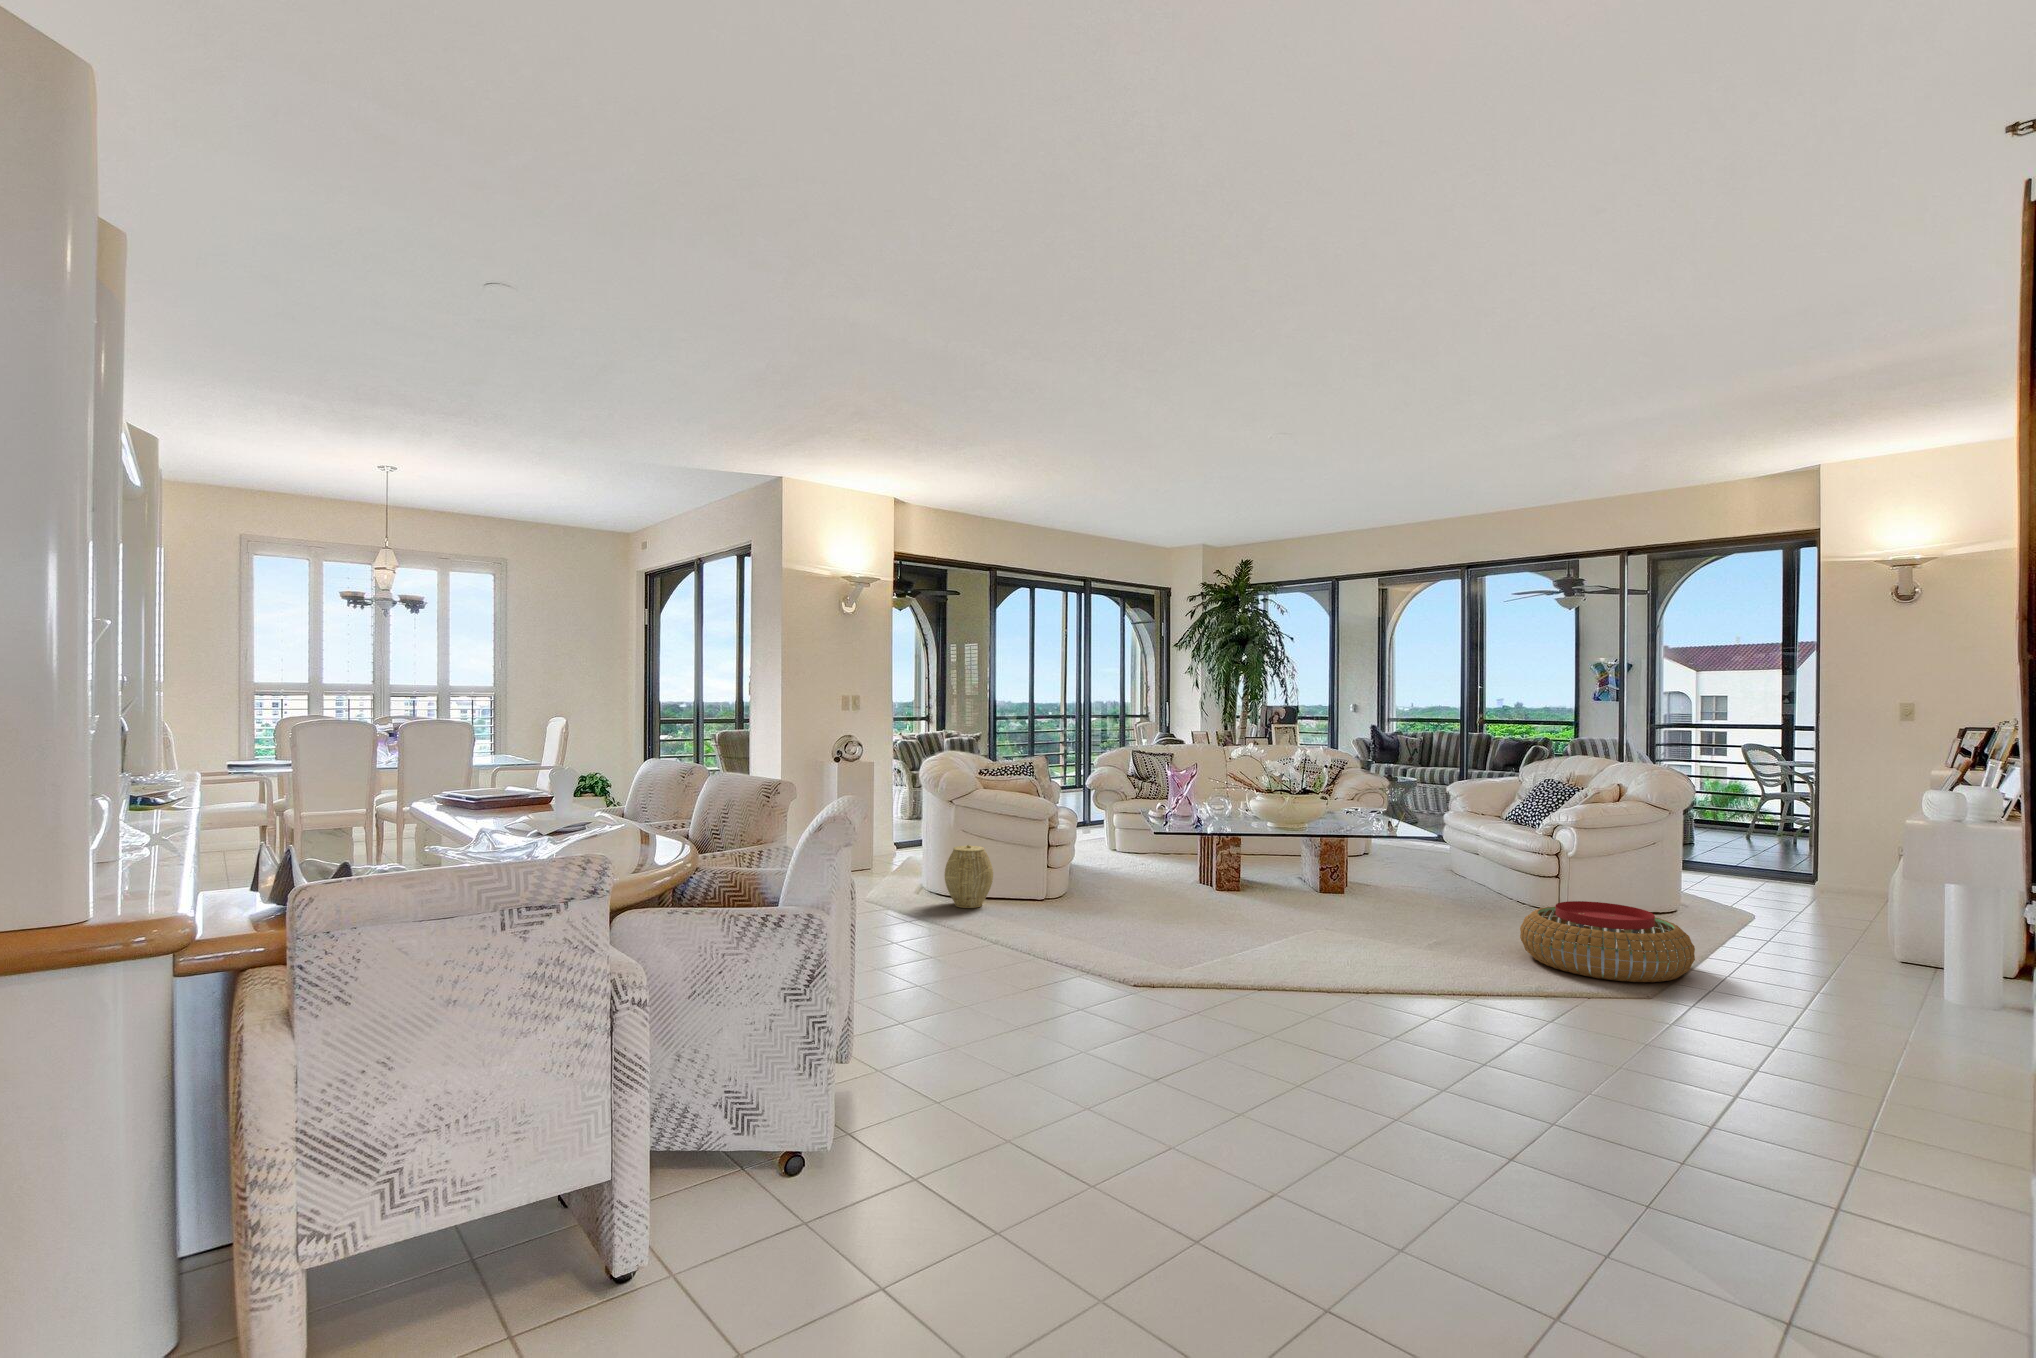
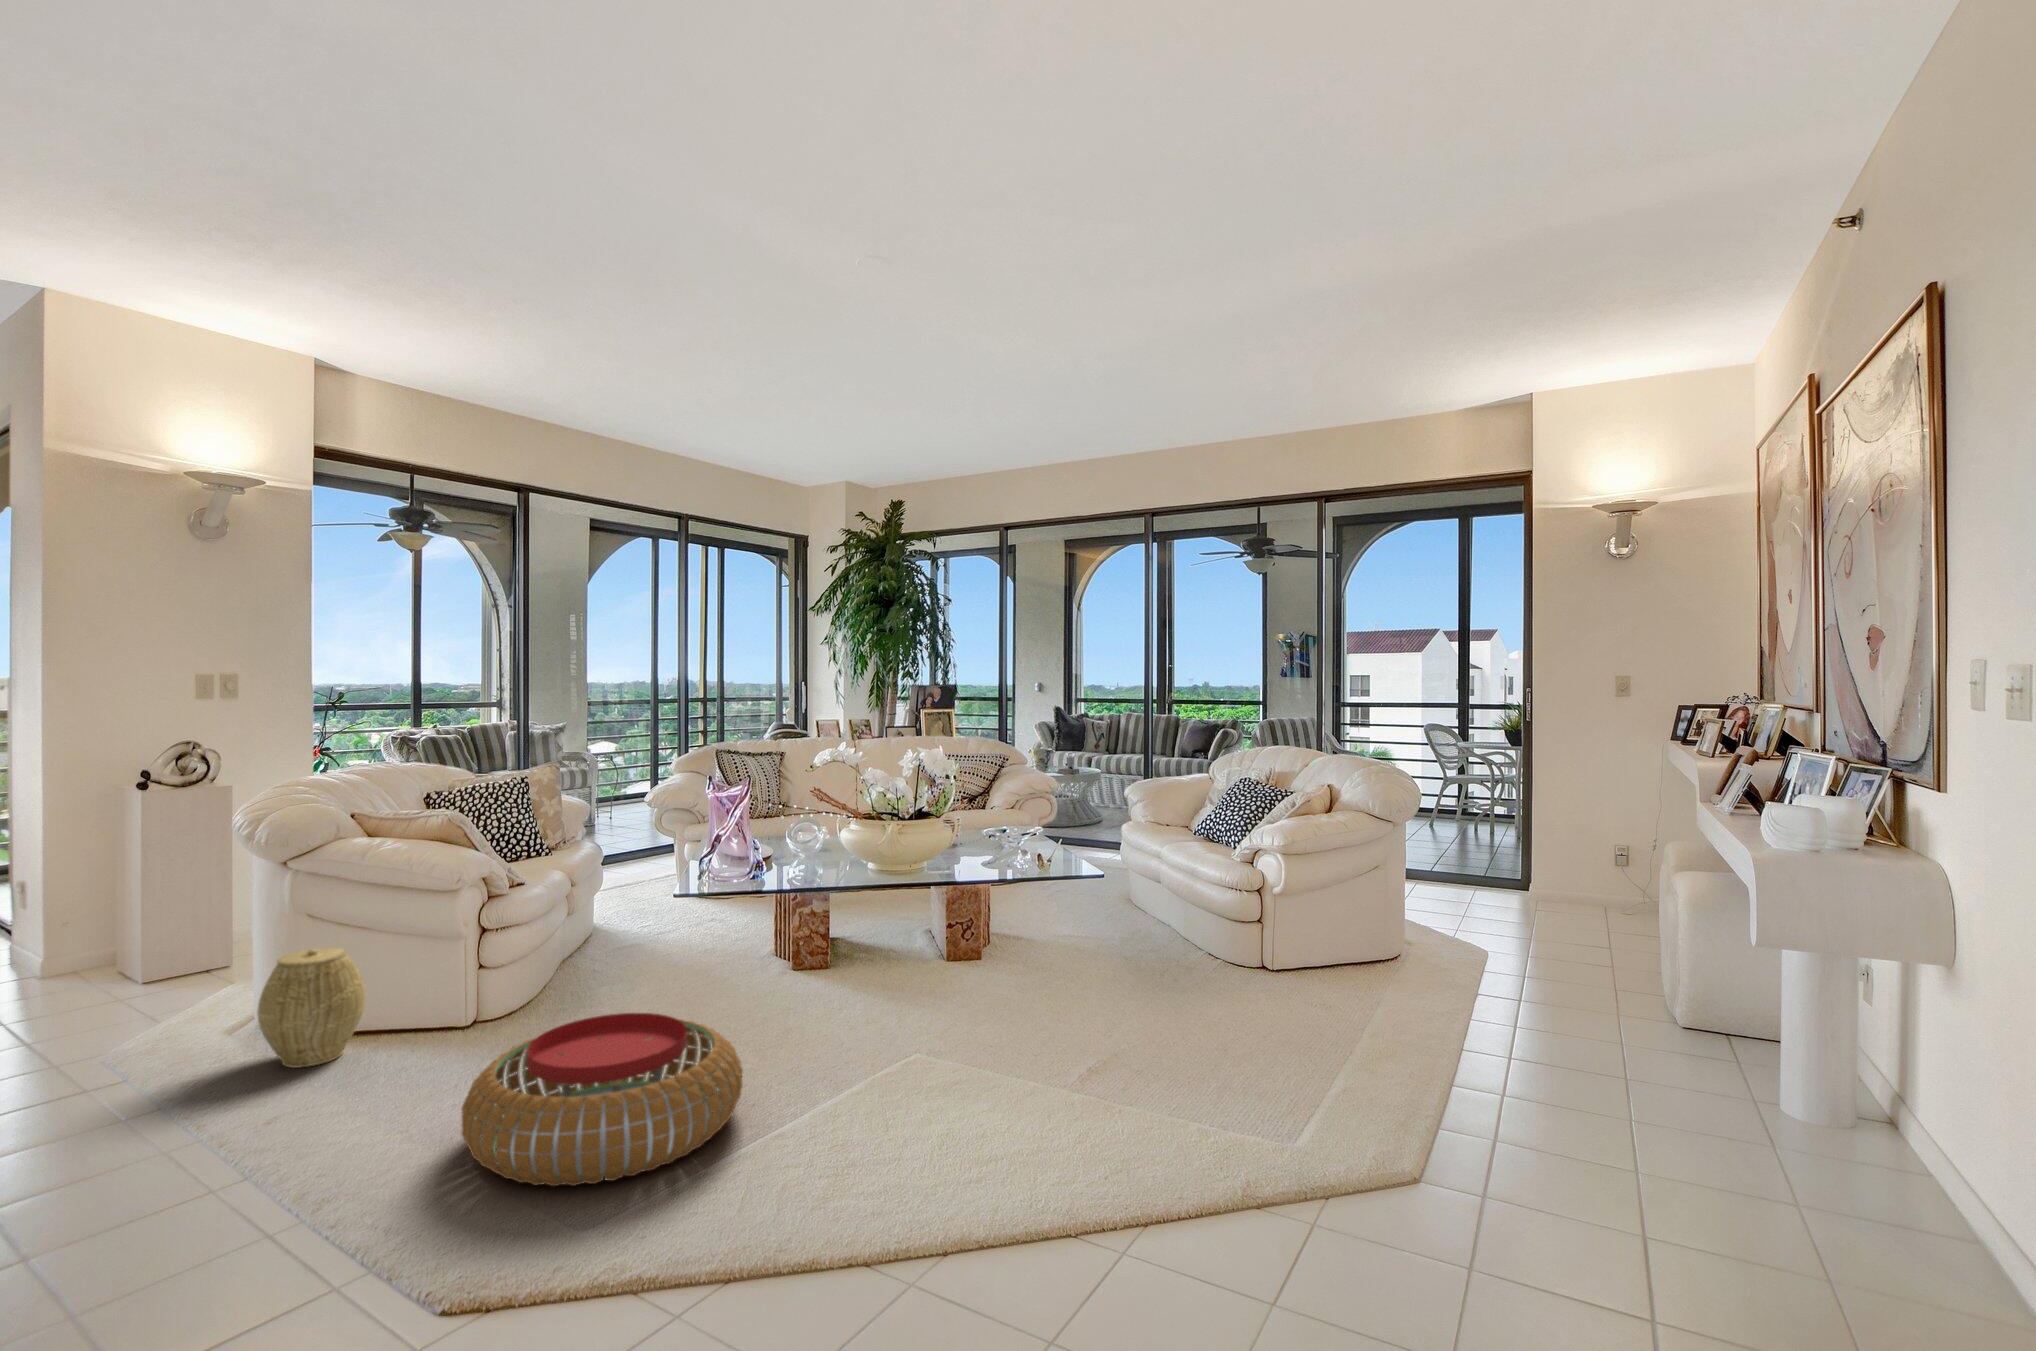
pouf: present [1520,901,1695,982] -> present [461,1013,743,1186]

